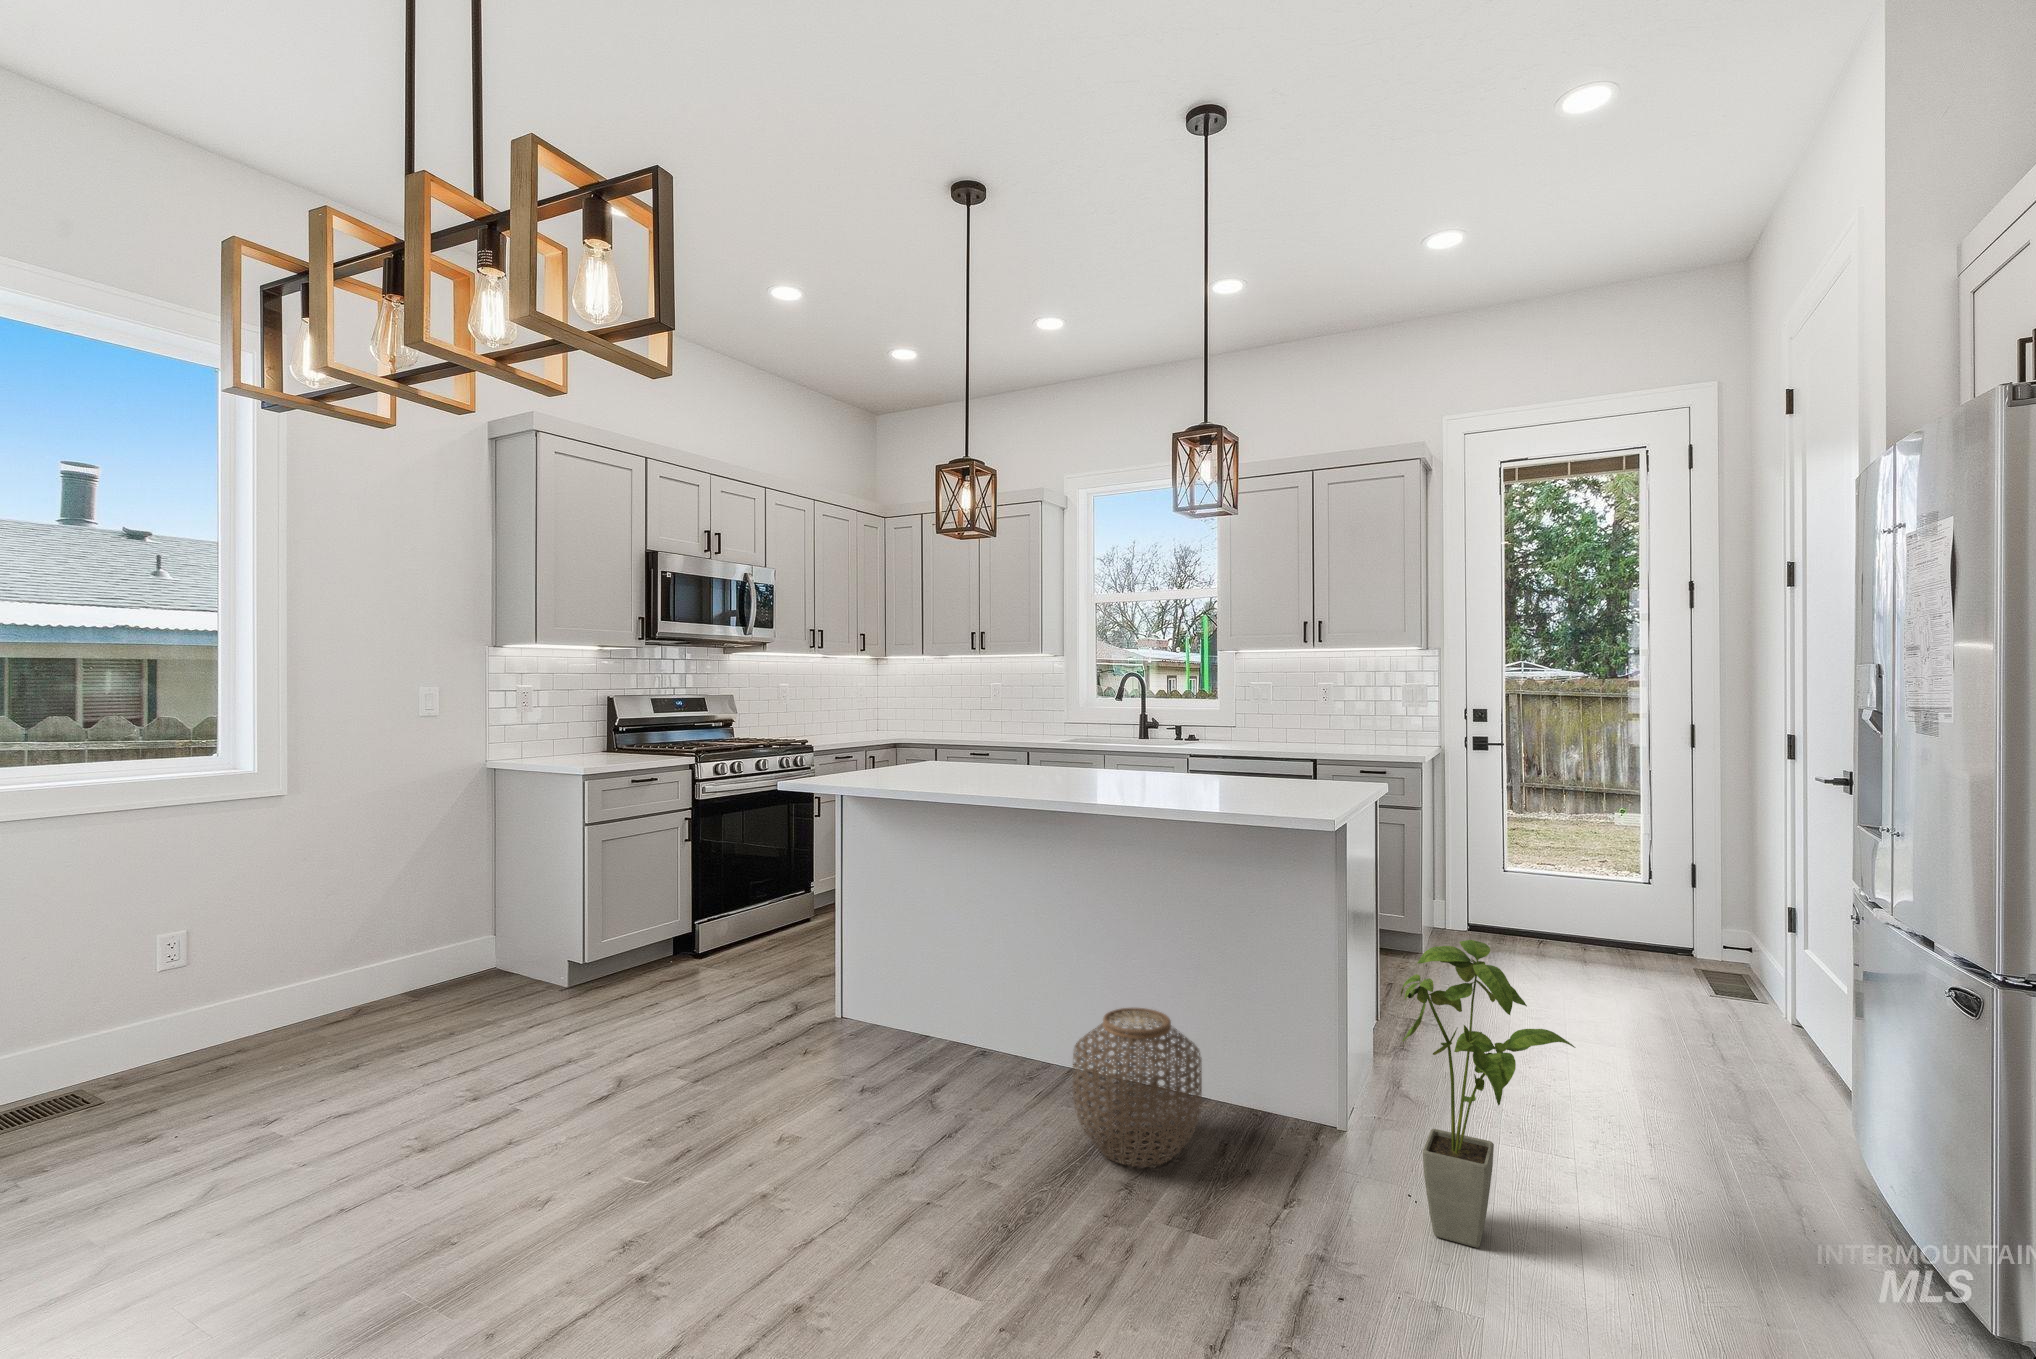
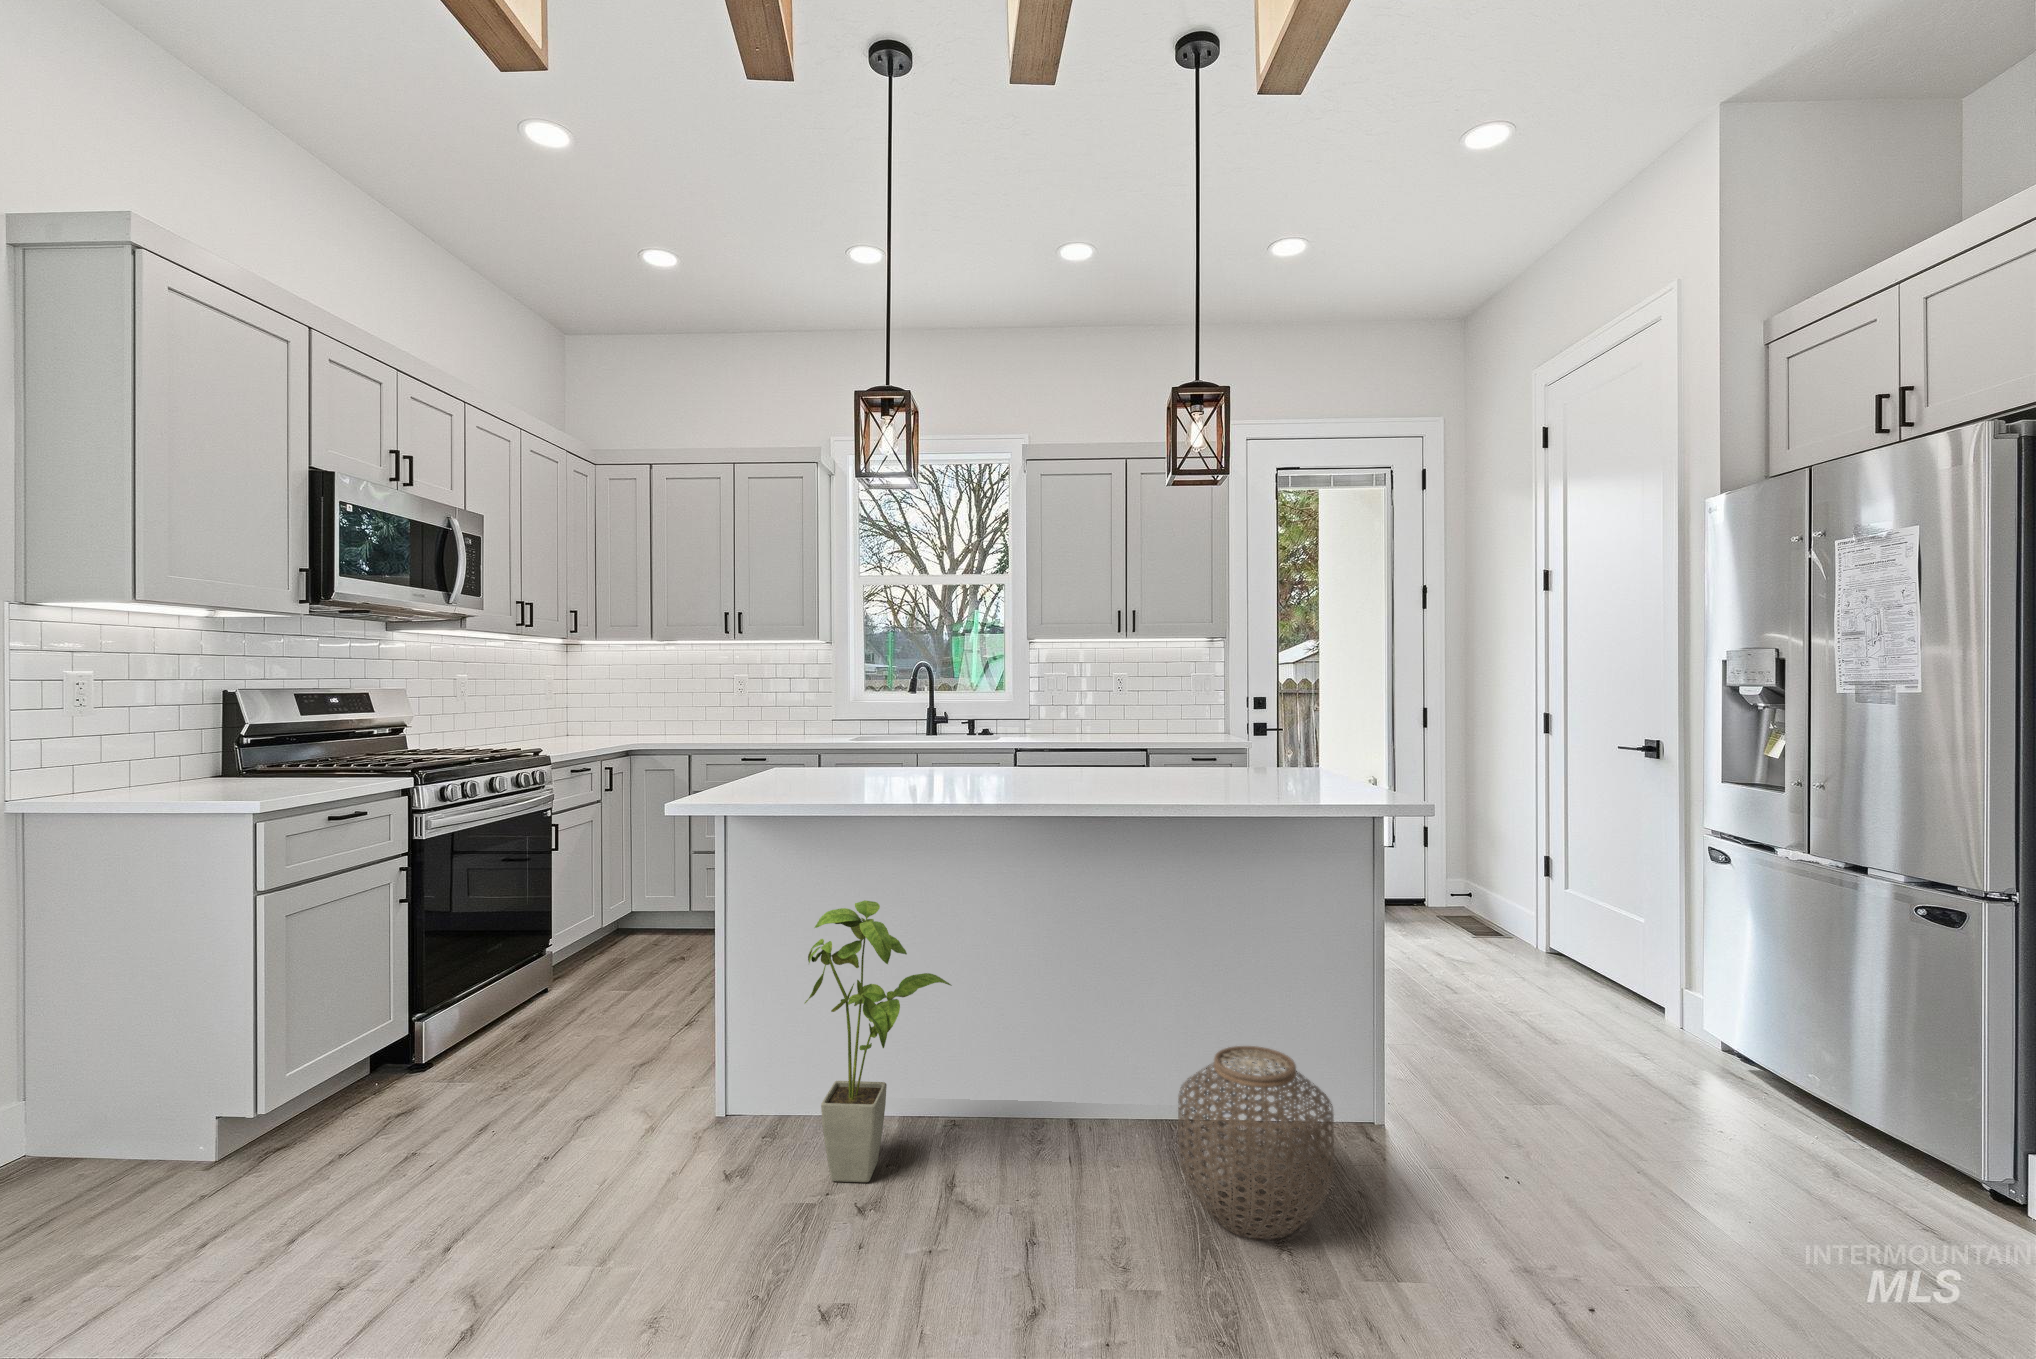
house plant: present [1401,940,1575,1247] -> present [805,900,952,1182]

